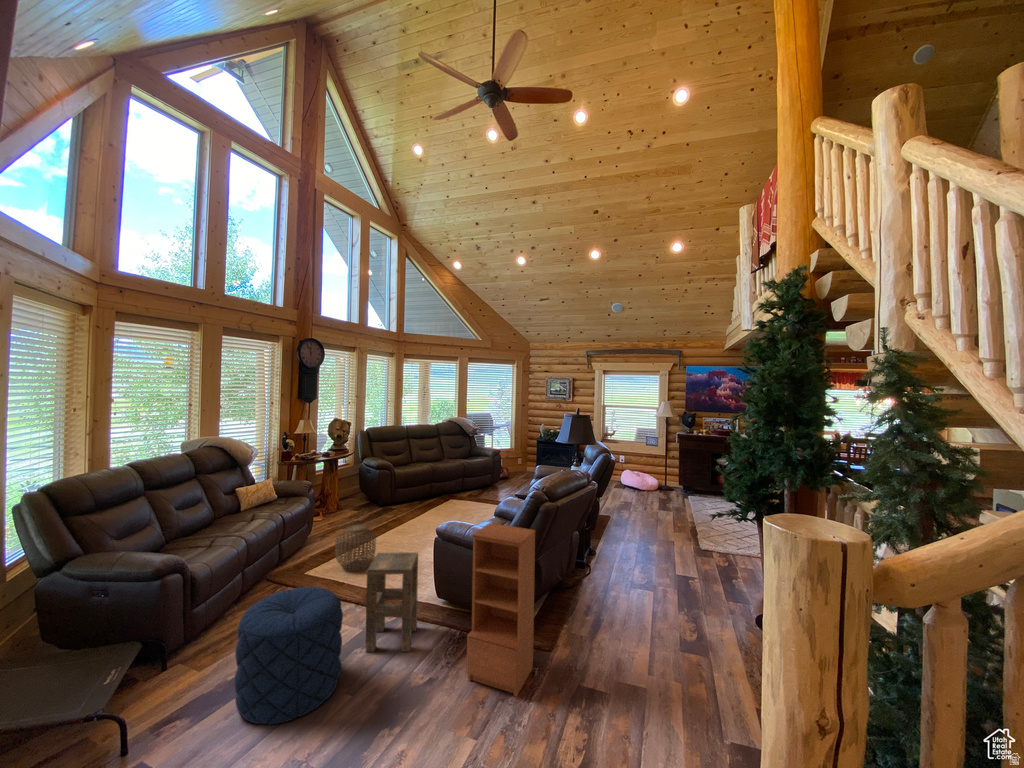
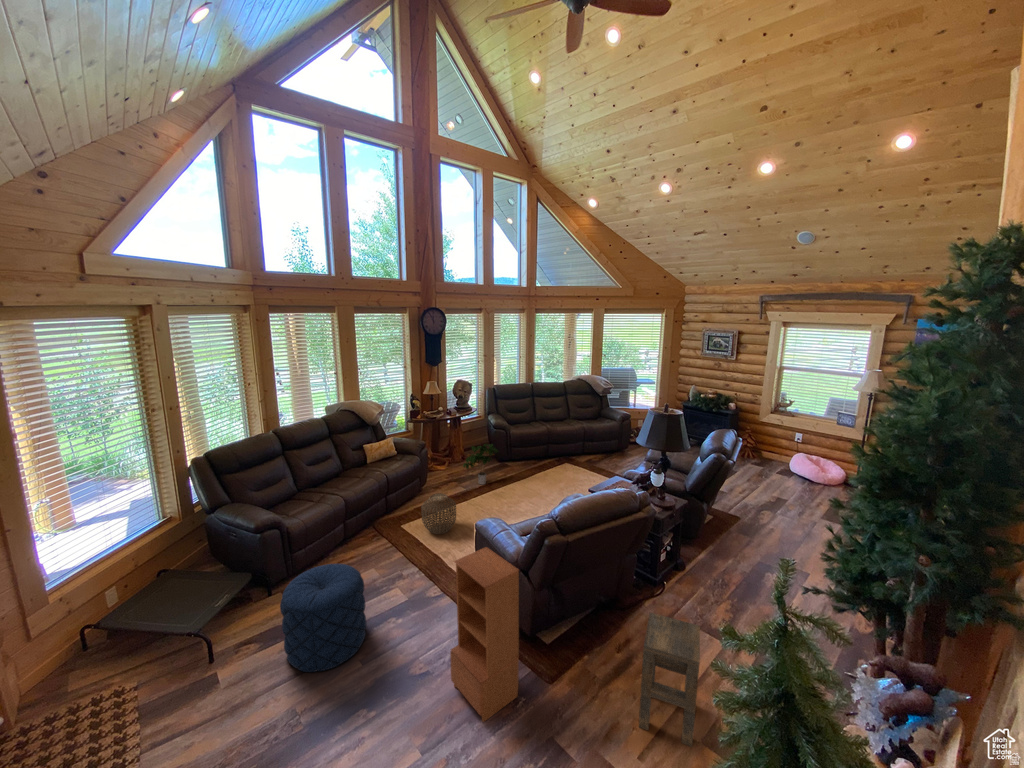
potted plant: none [355,479,392,525] -> present [463,444,498,484]
side table: present [366,552,418,652] -> present [639,613,700,747]

